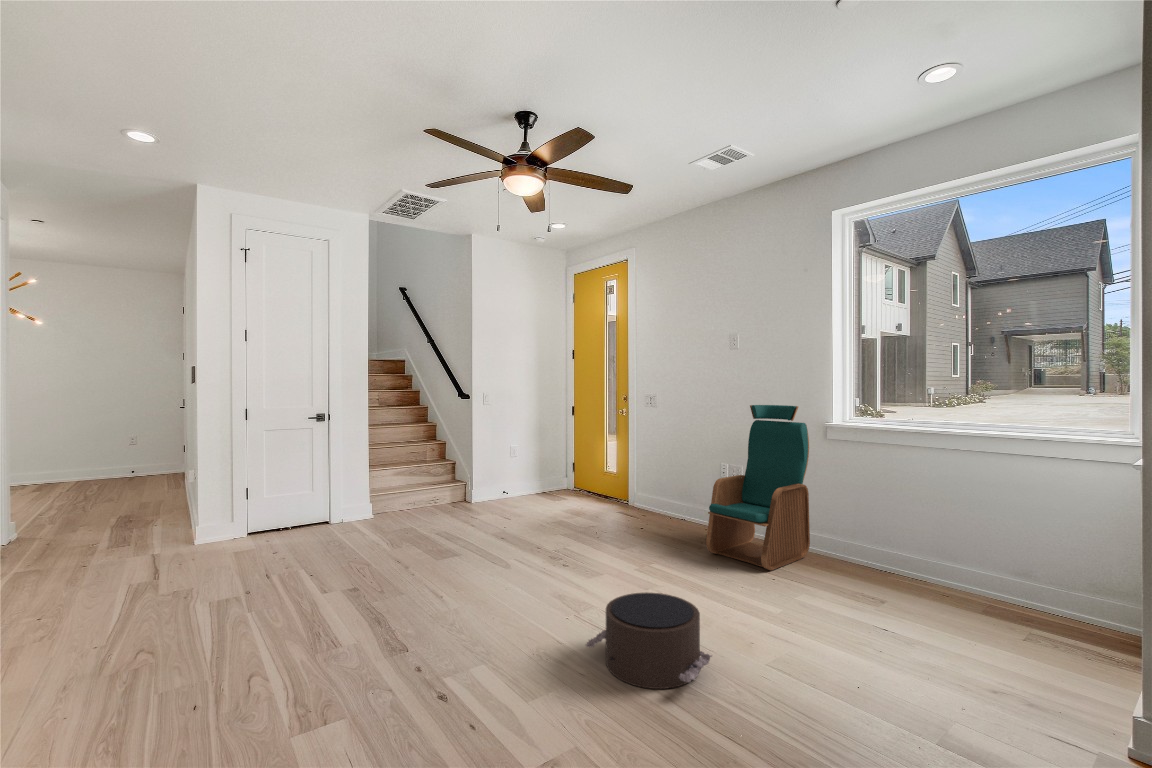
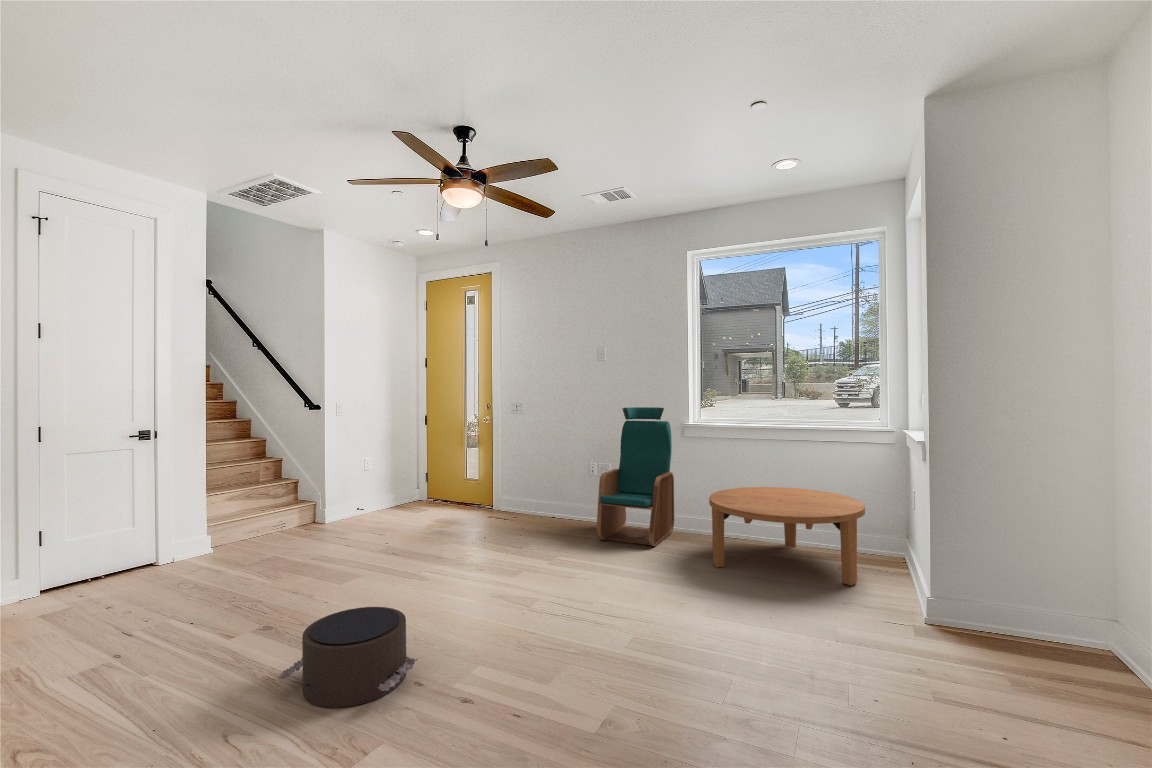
coffee table: none [829,512,1068,671] -> present [709,487,865,585]
pouf: present [586,593,712,689] -> present [278,607,417,708]

